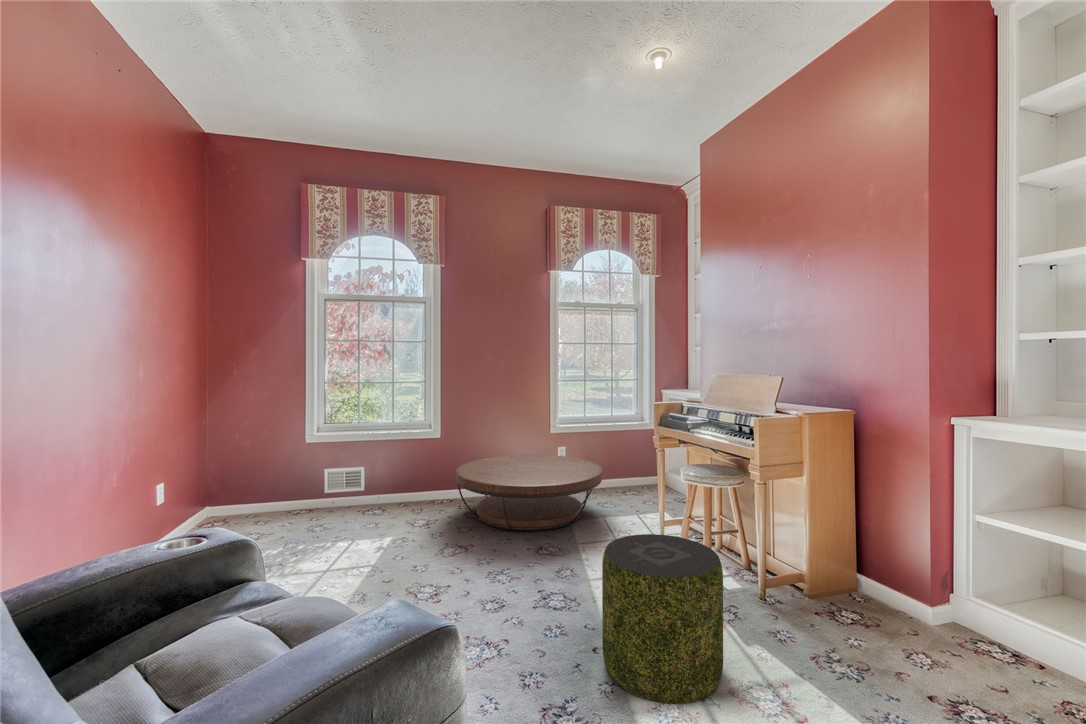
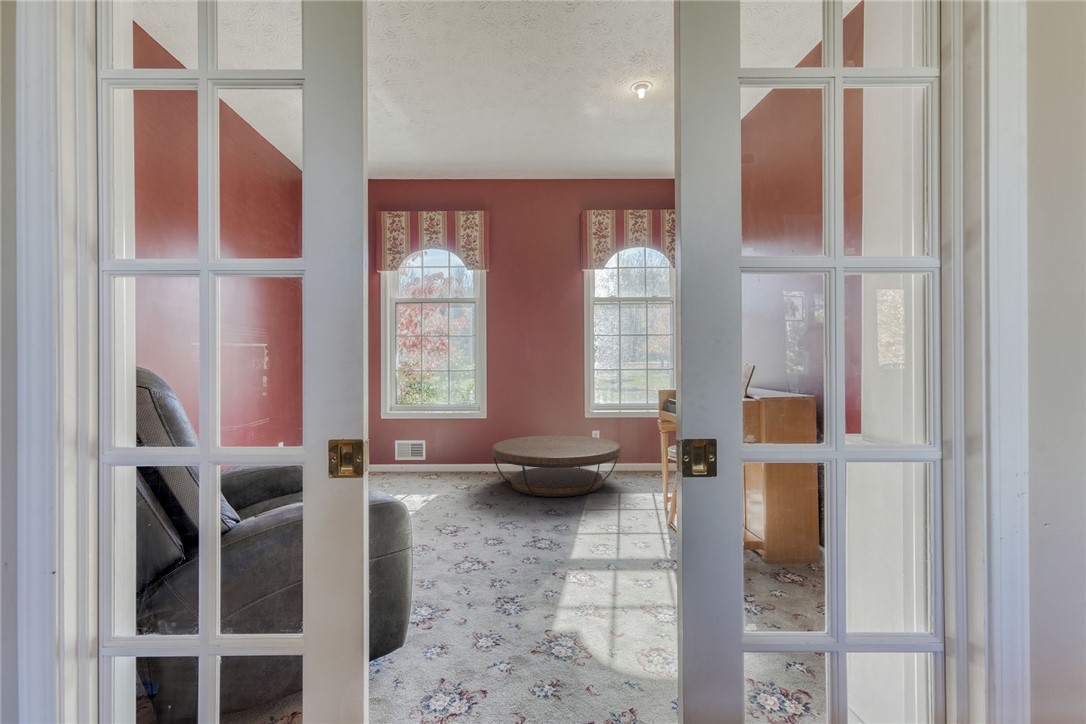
pouf: present [602,534,723,704] -> none [548,489,641,613]

